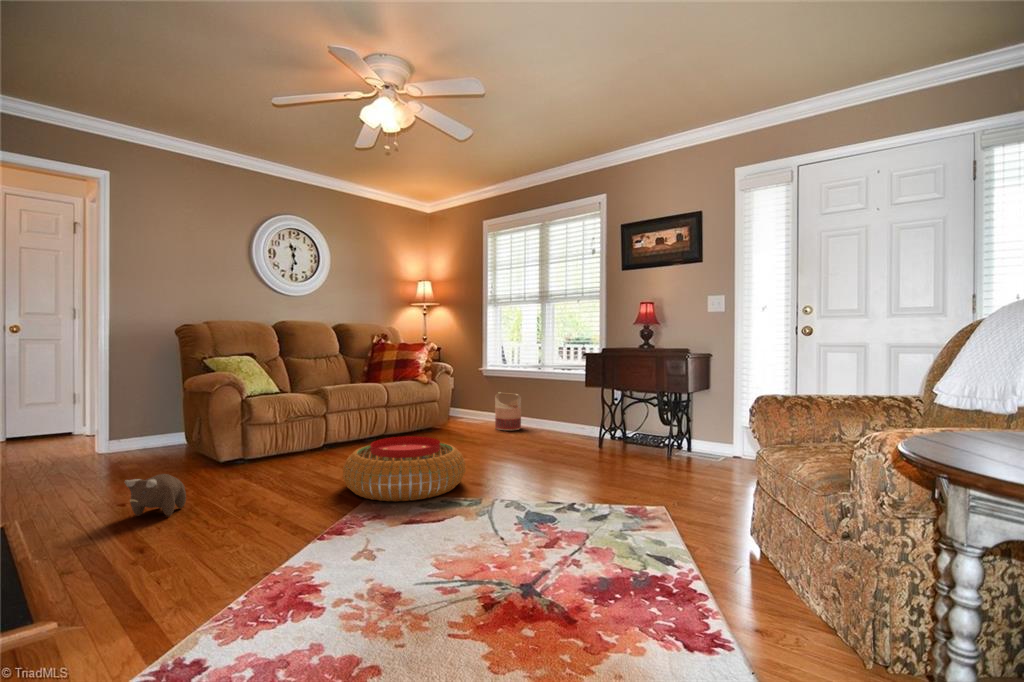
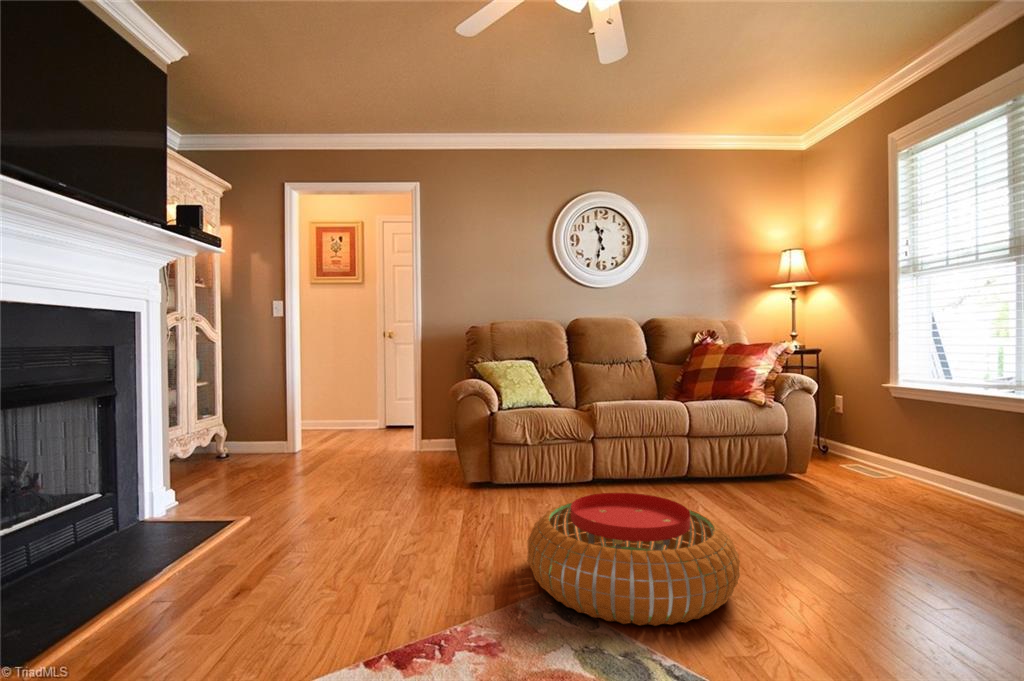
basket: present [495,393,521,430] -> none [907,432,969,508]
plush toy: present [125,474,186,516] -> none [301,492,372,544]

